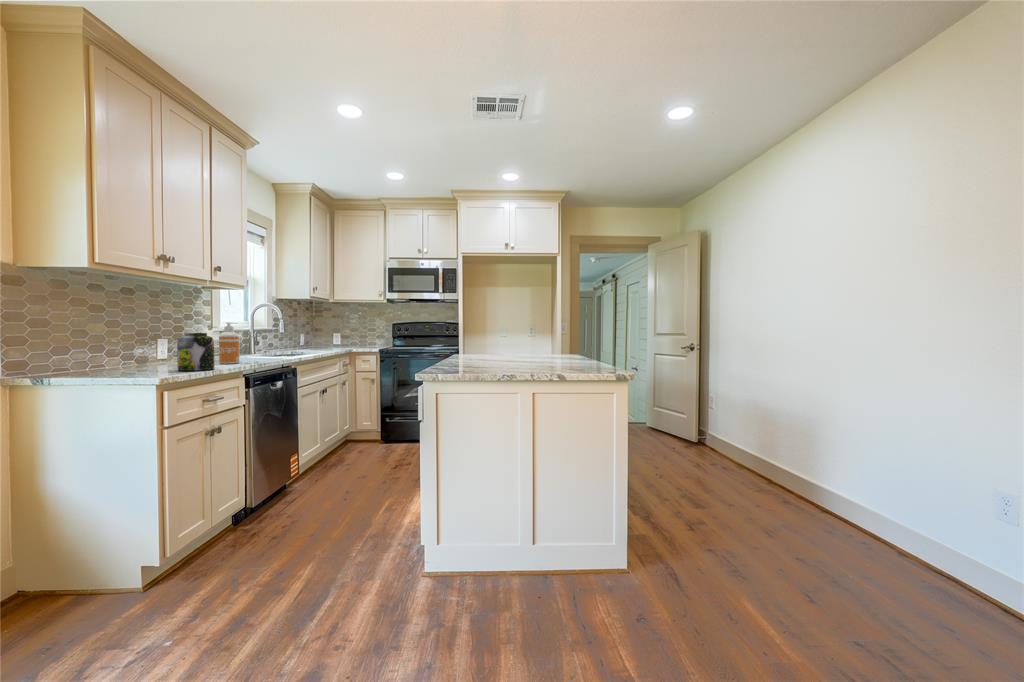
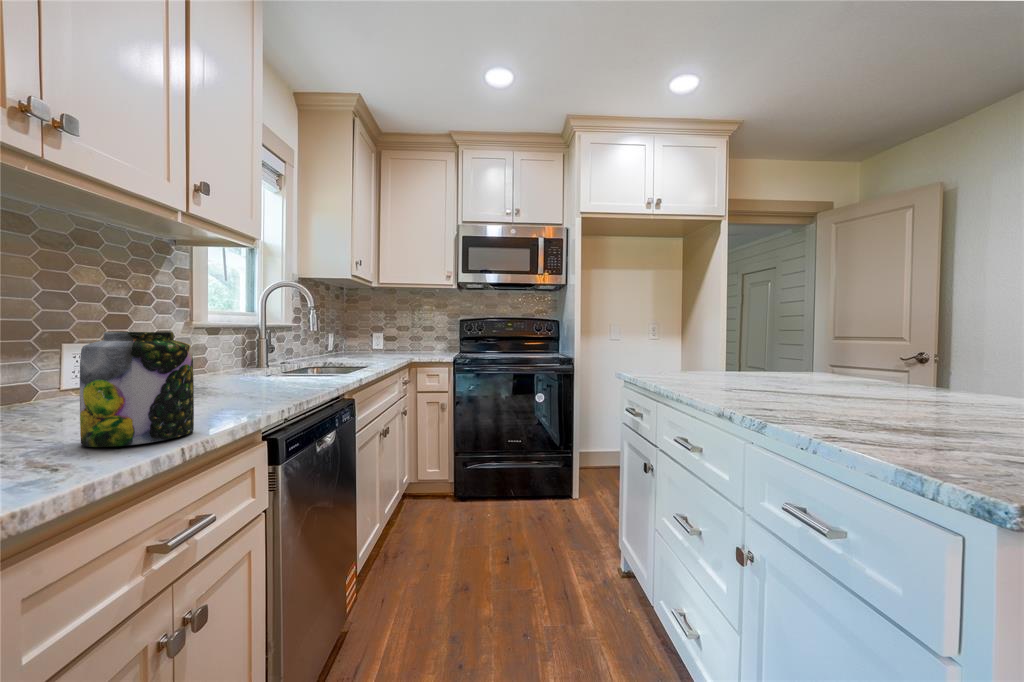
soap dispenser: present [219,322,239,364] -> none [205,308,251,403]

